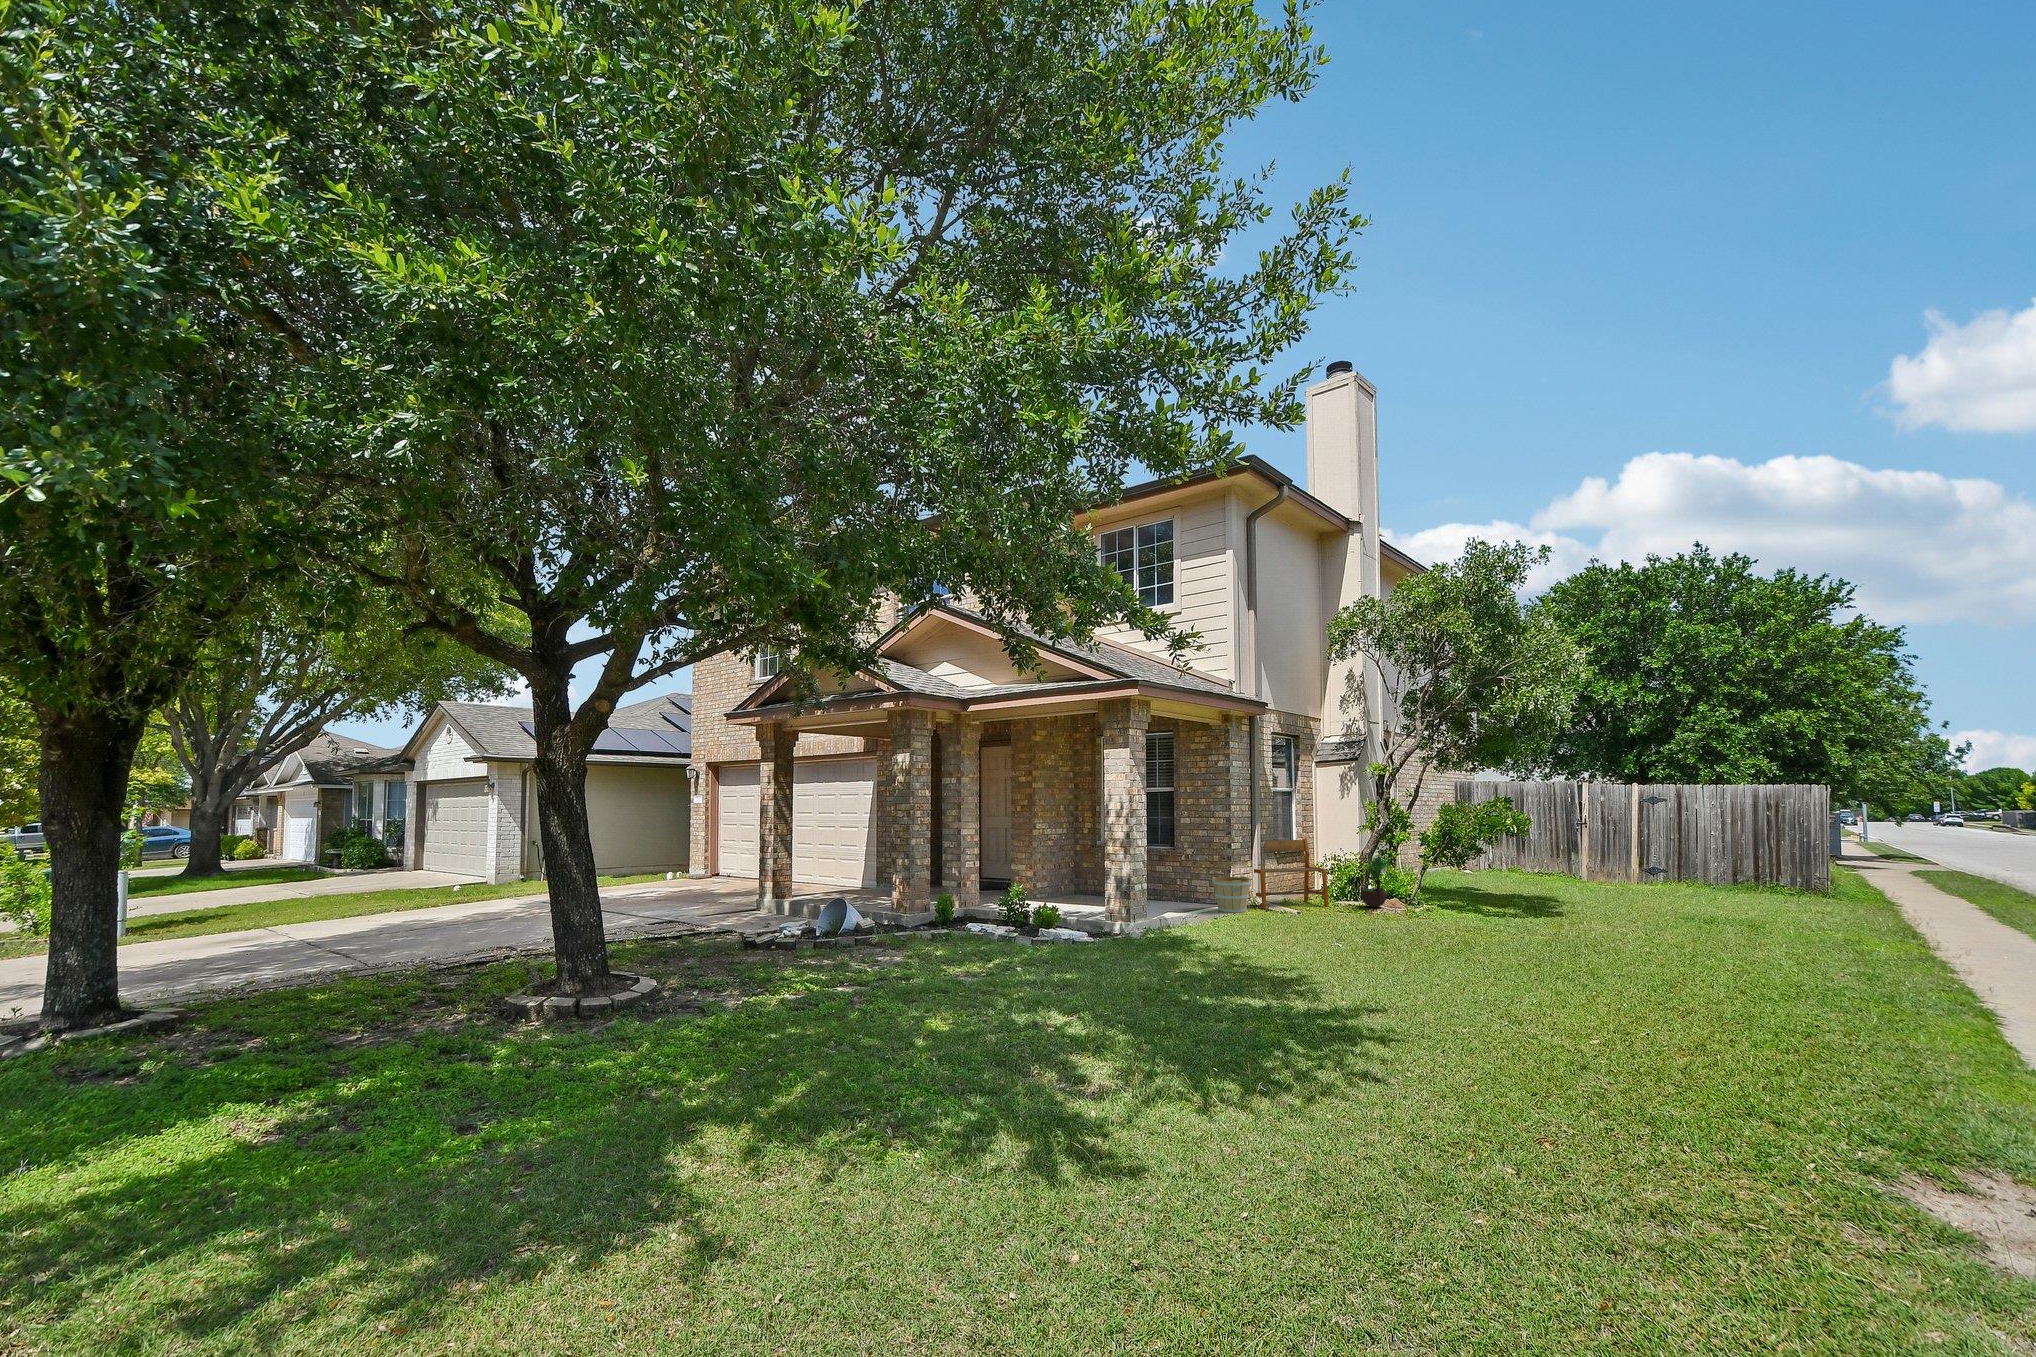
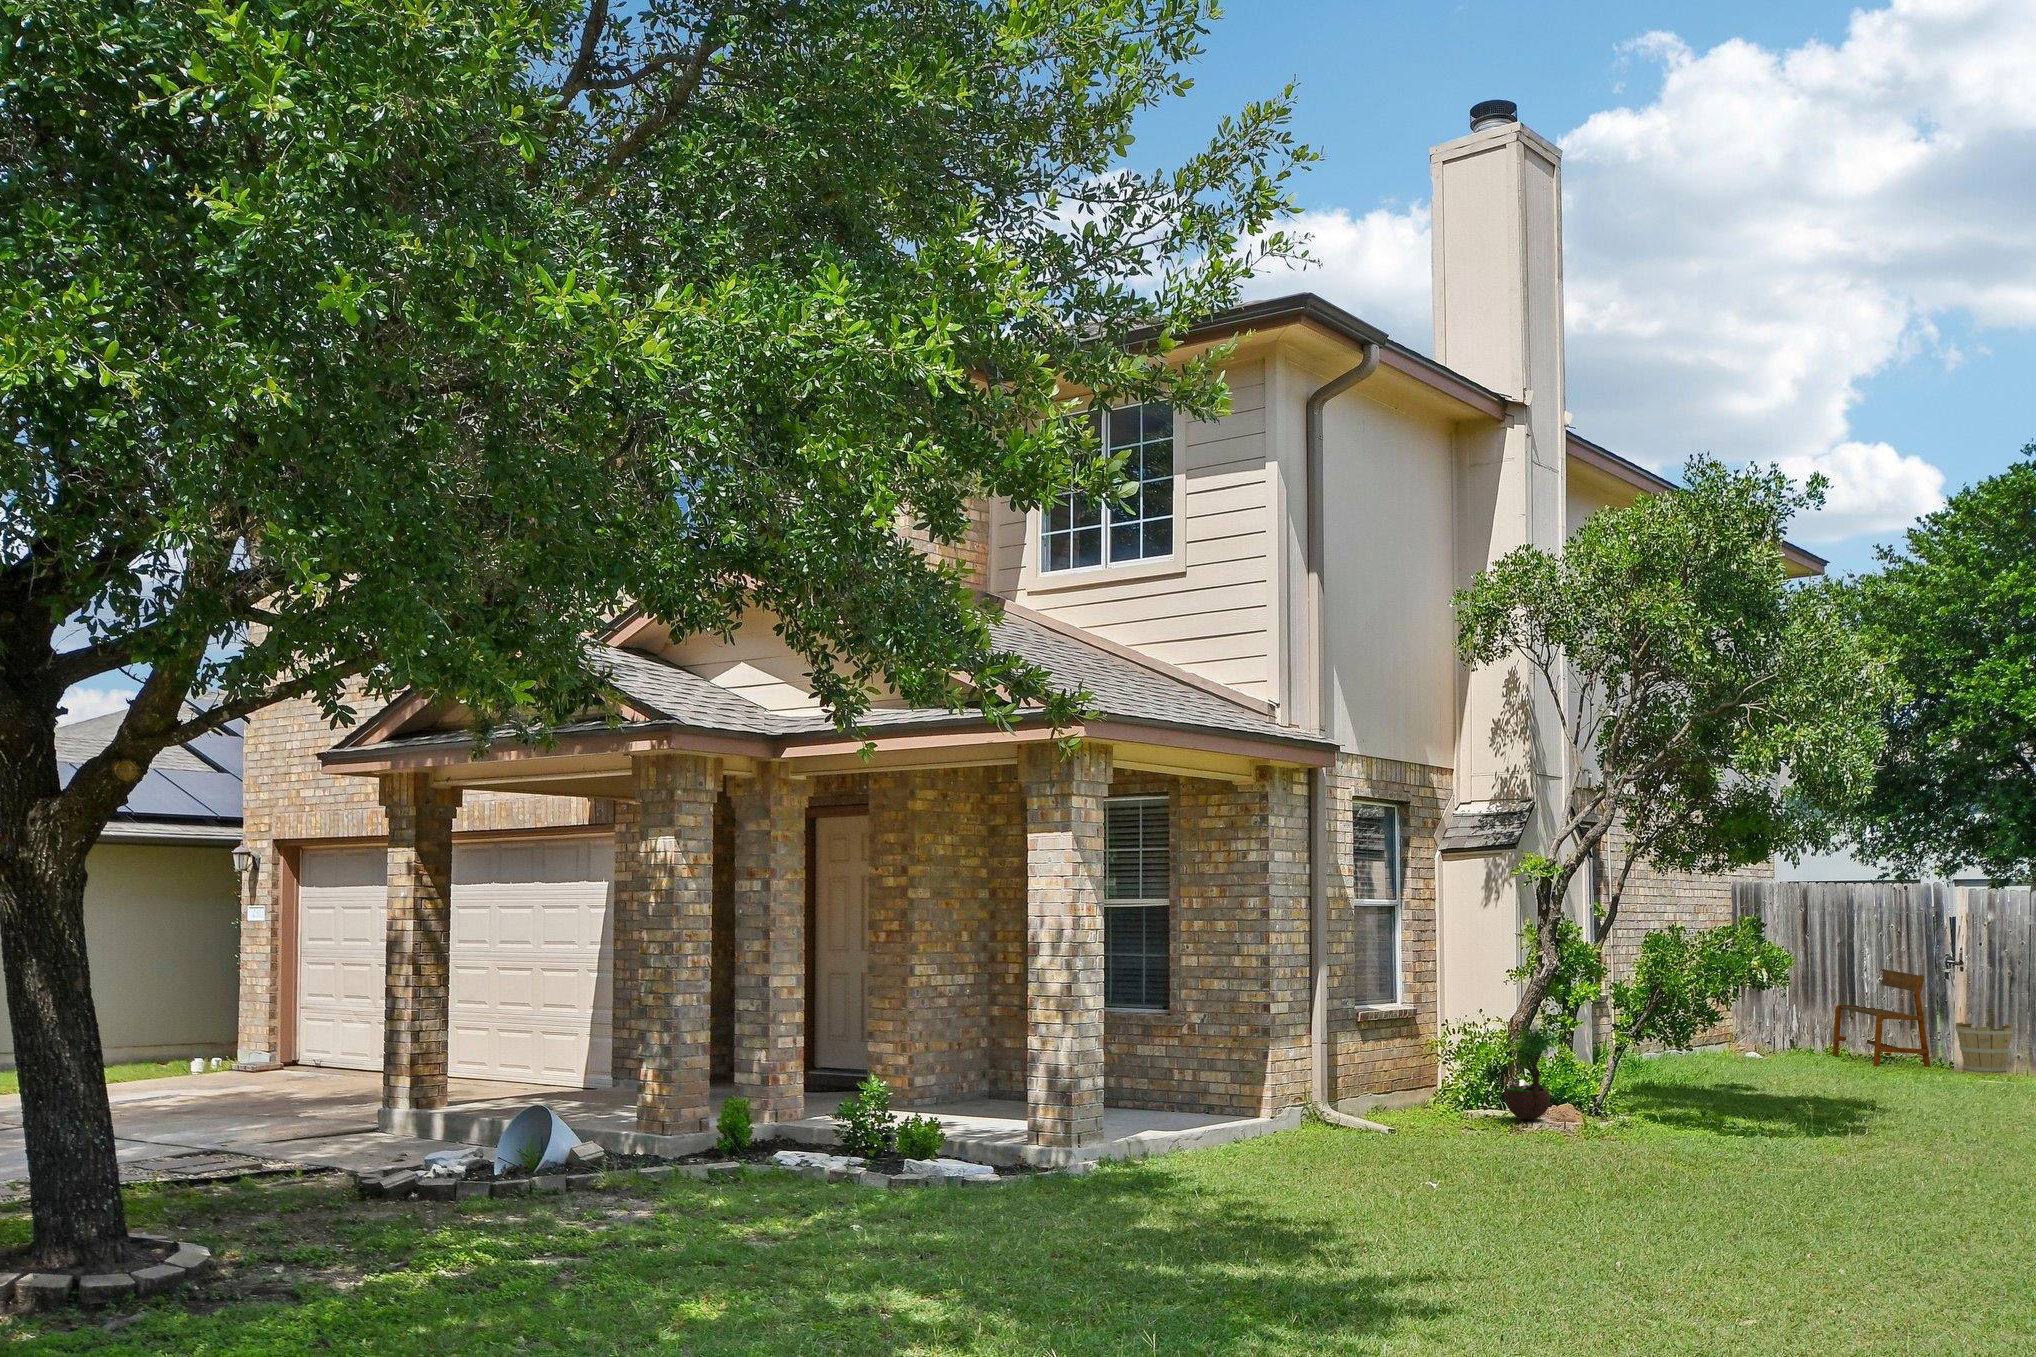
bench: present [1254,839,1329,909] -> present [1833,969,1930,1066]
wooden bucket: present [1212,876,1251,913] -> present [1955,1022,2013,1072]

